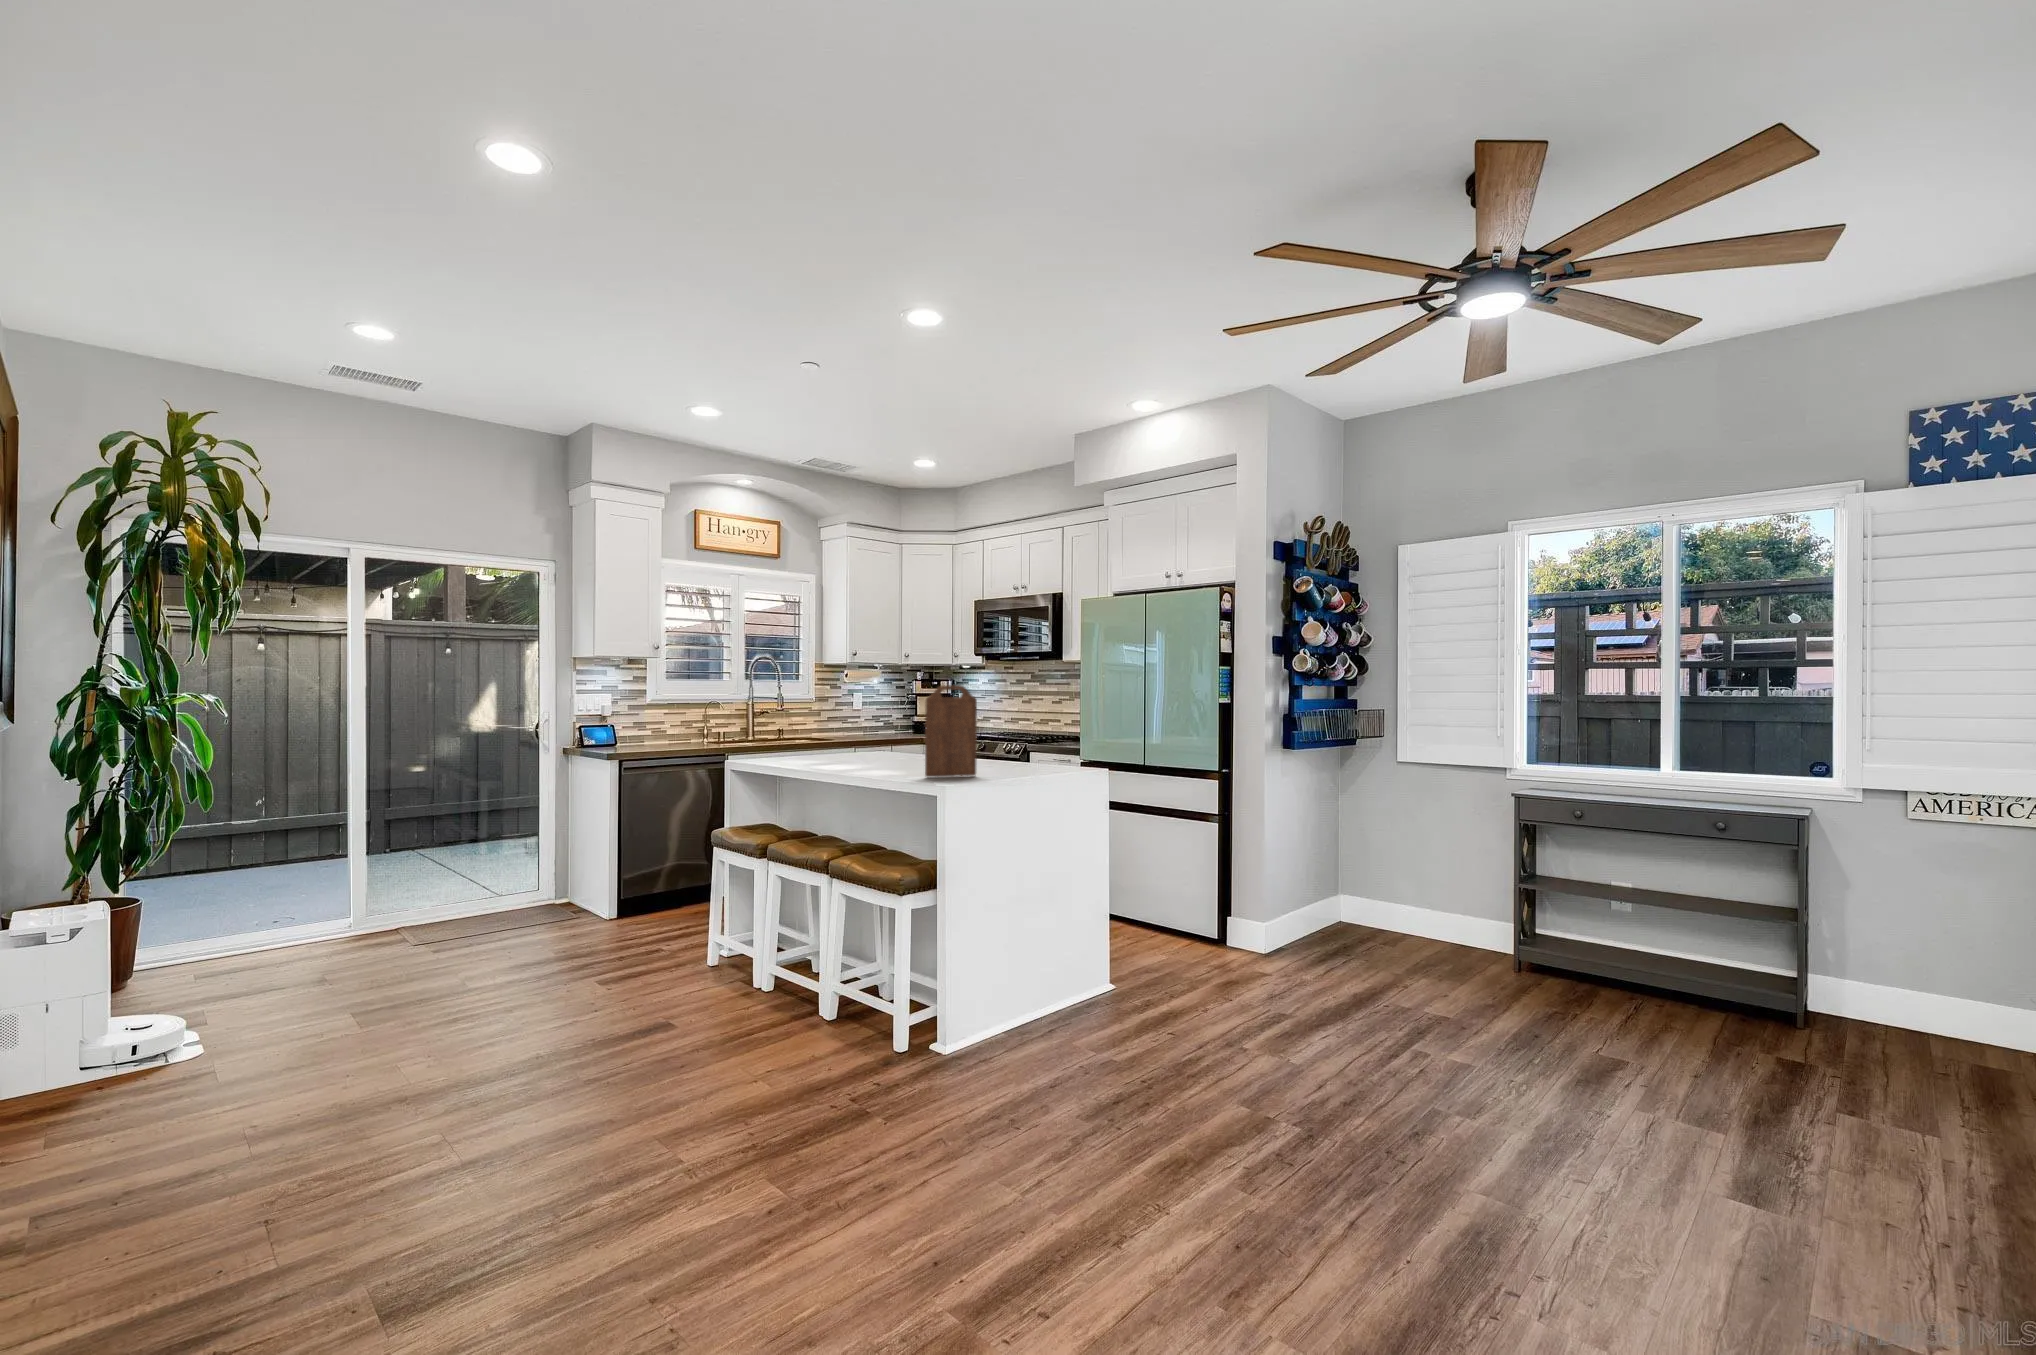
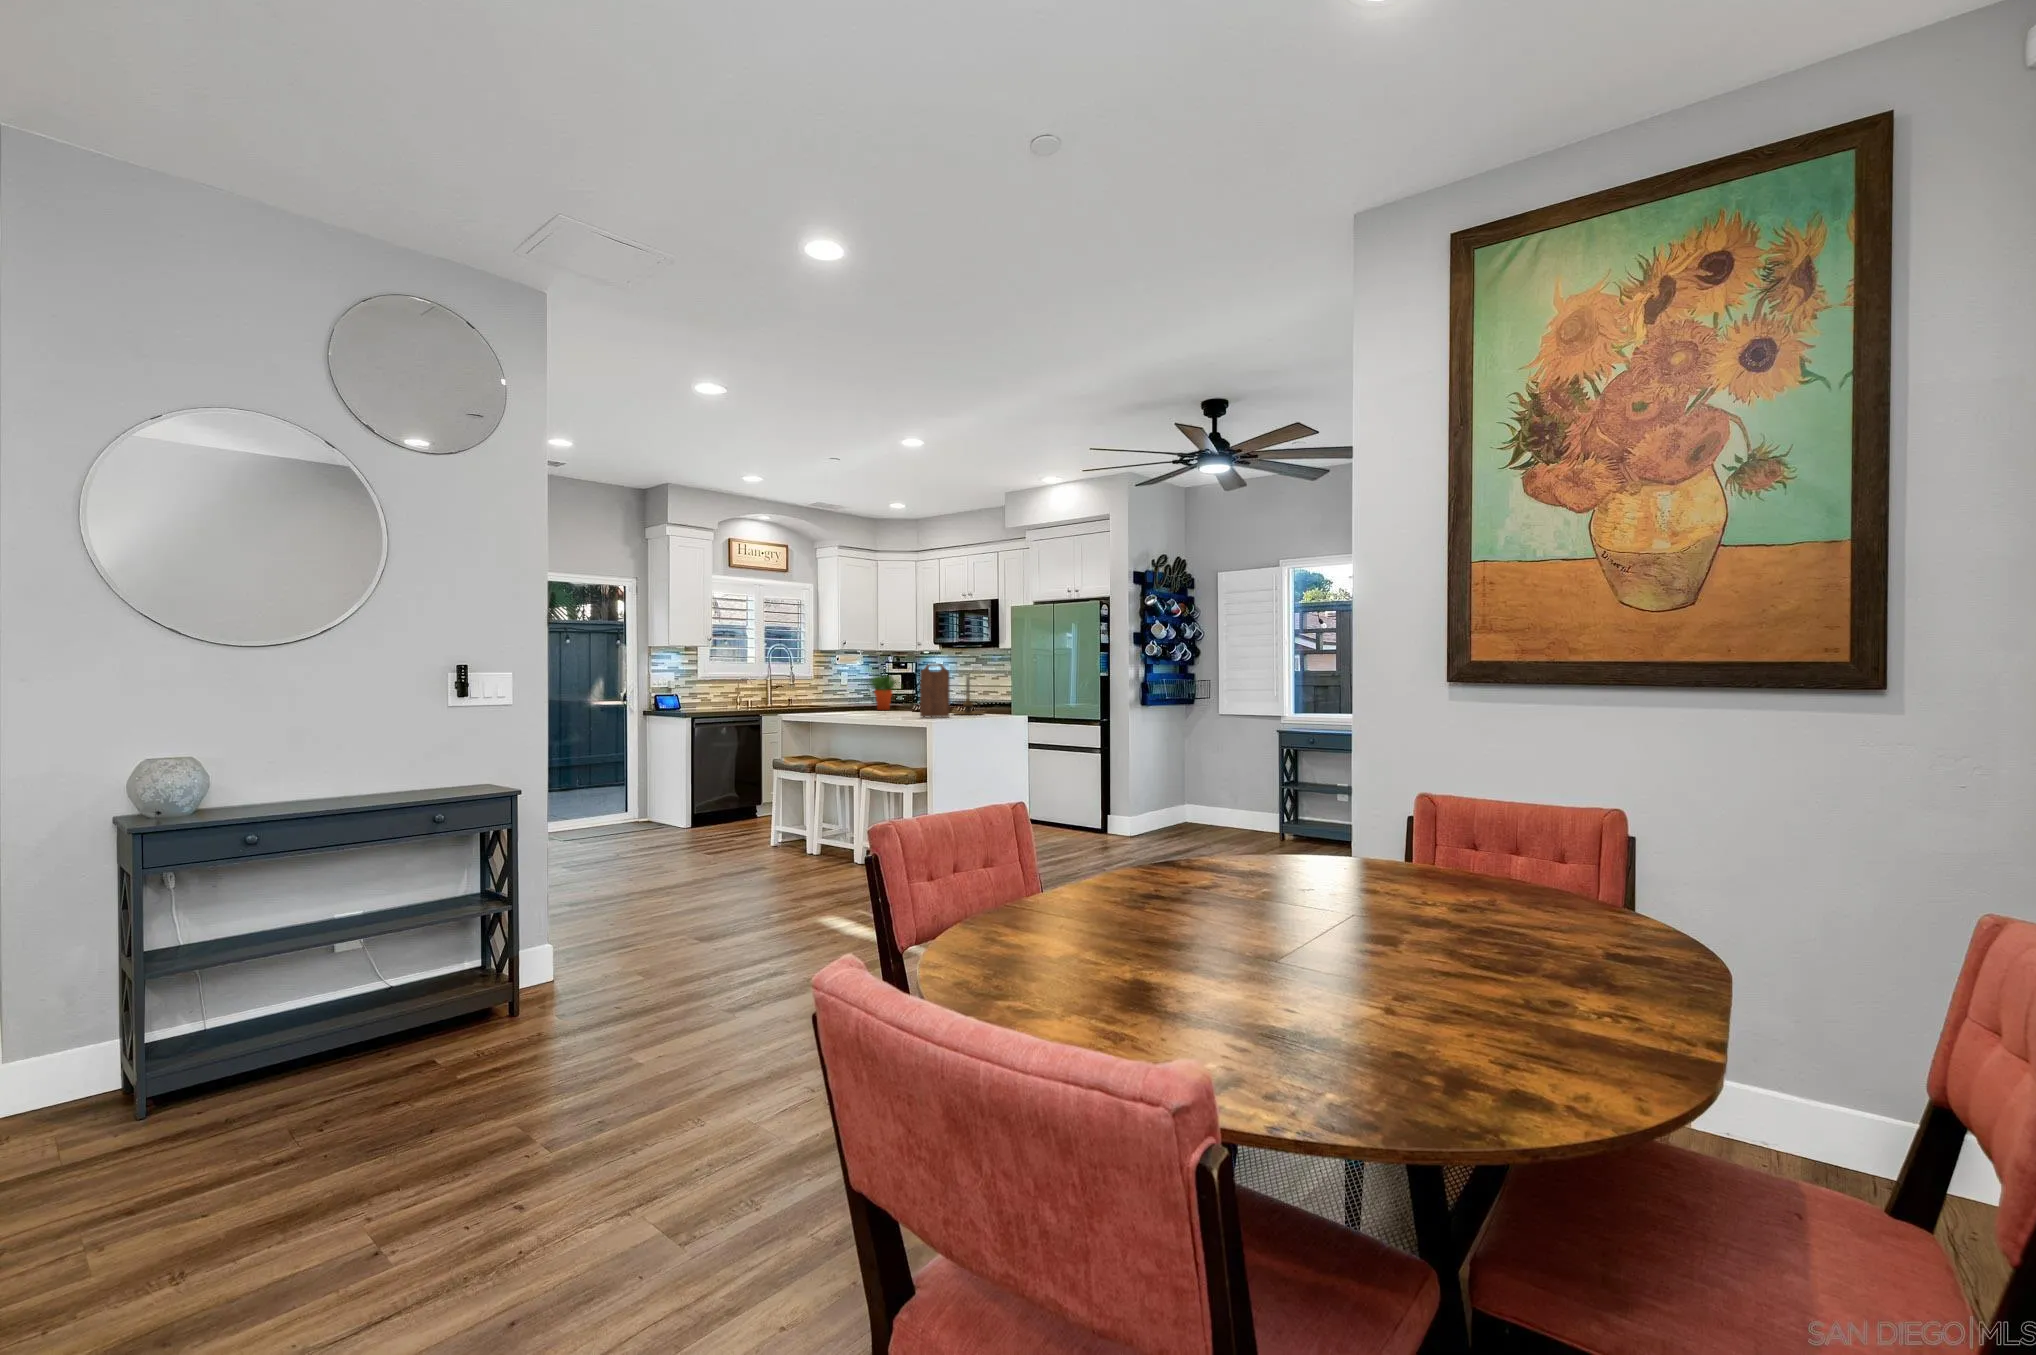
potted plant: none [864,699,923,751] -> present [868,675,900,710]
candle holder: none [983,703,1039,769] -> present [953,675,984,715]

